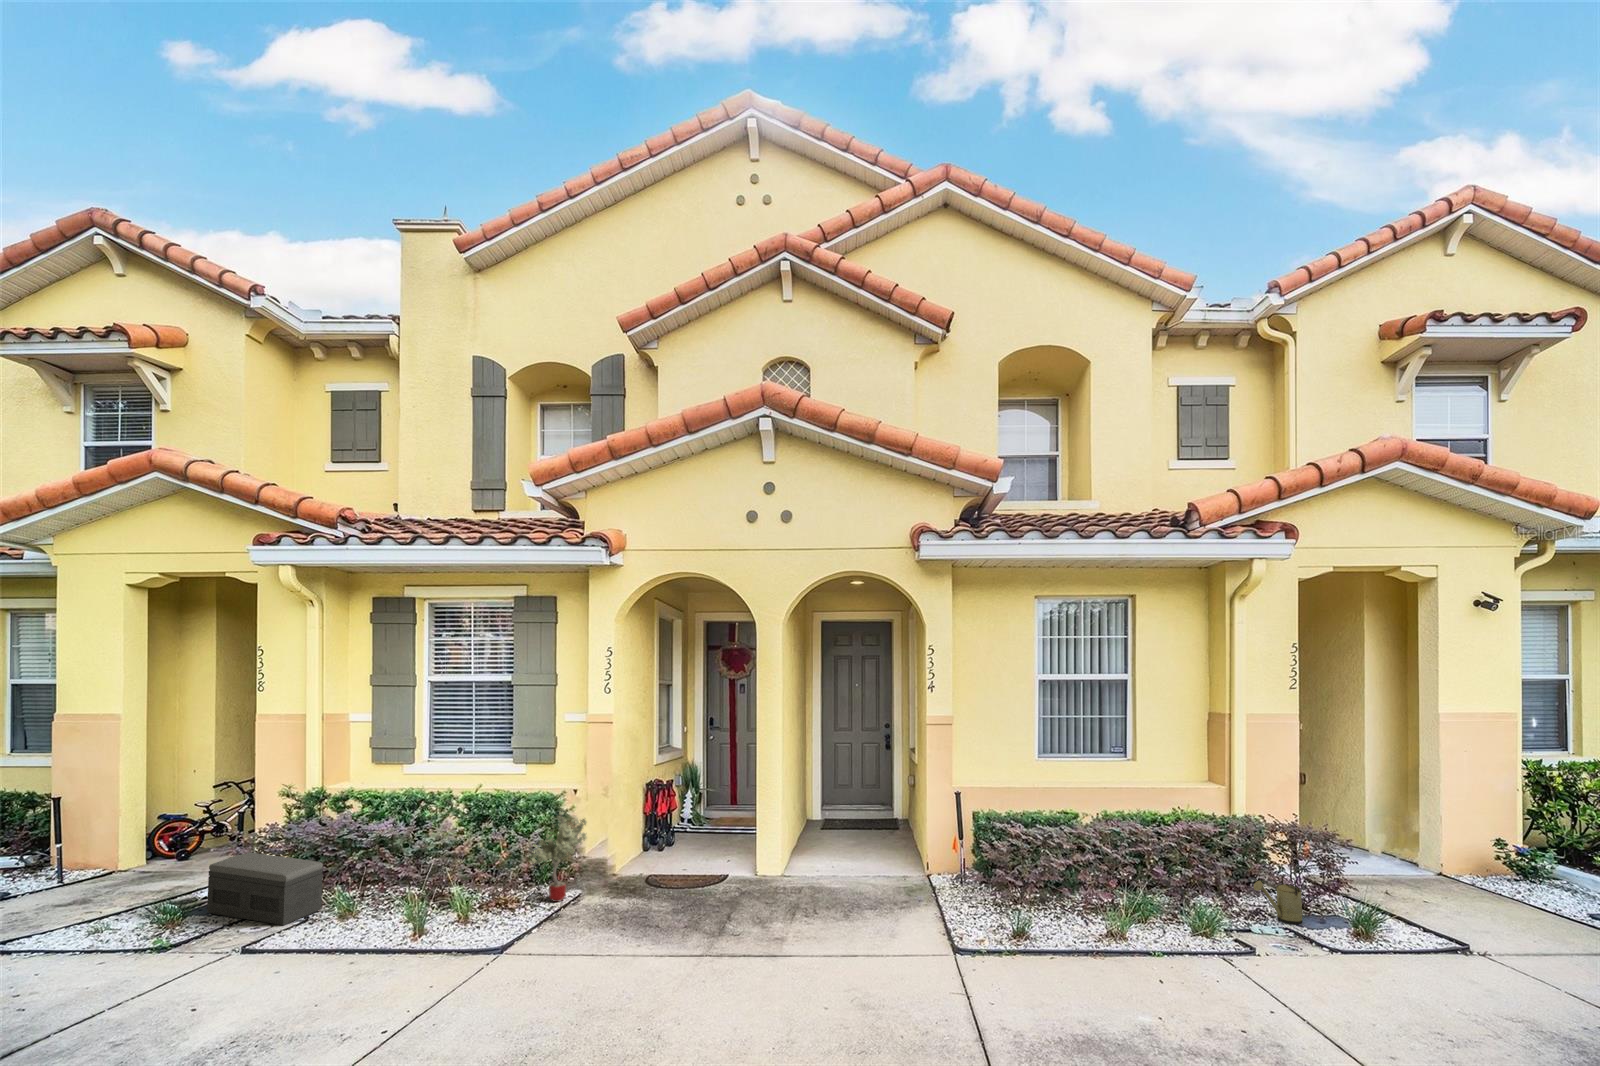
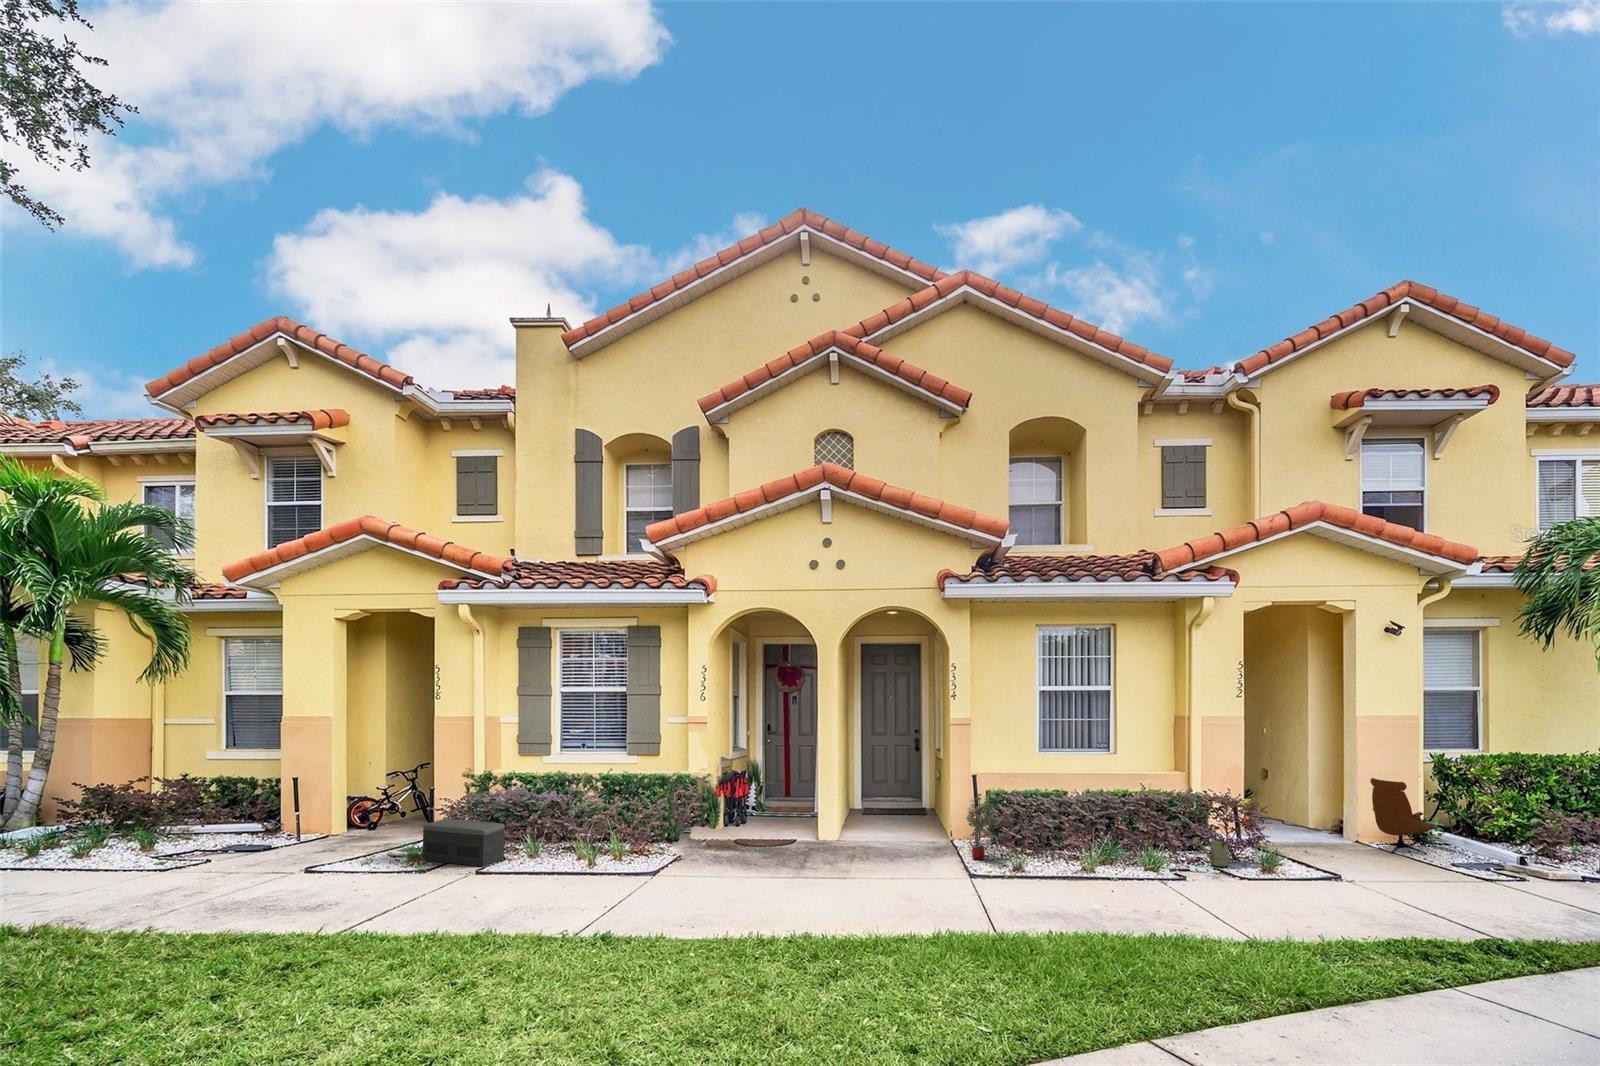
lounge chair: none [1469,796,1548,897] -> present [1370,778,1437,854]
potted tree: present [530,812,587,902] -> present [966,794,1001,860]

